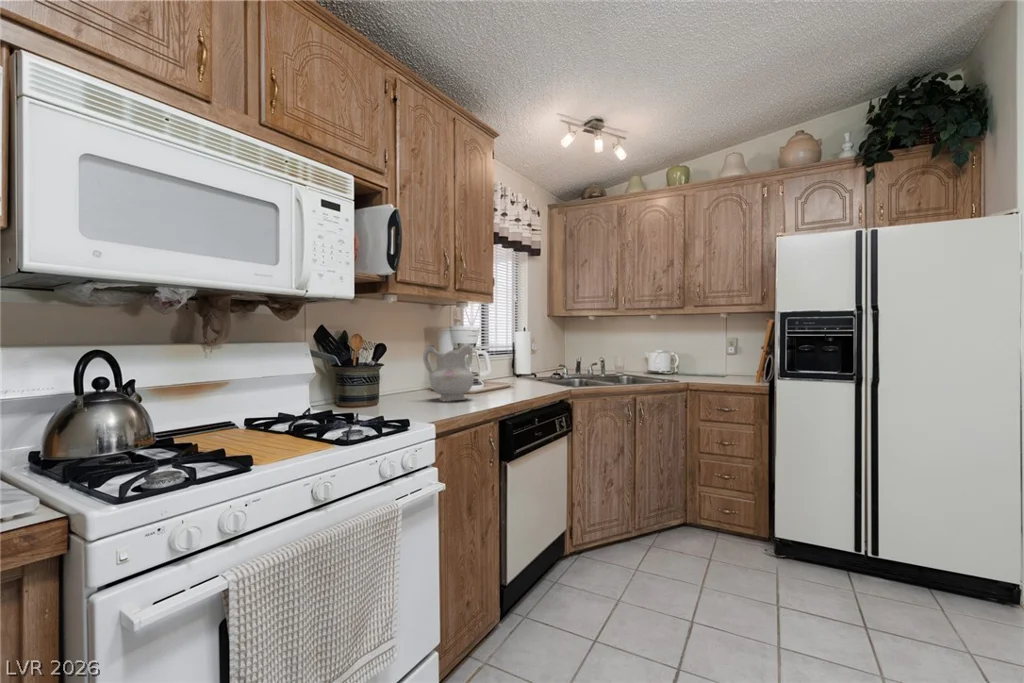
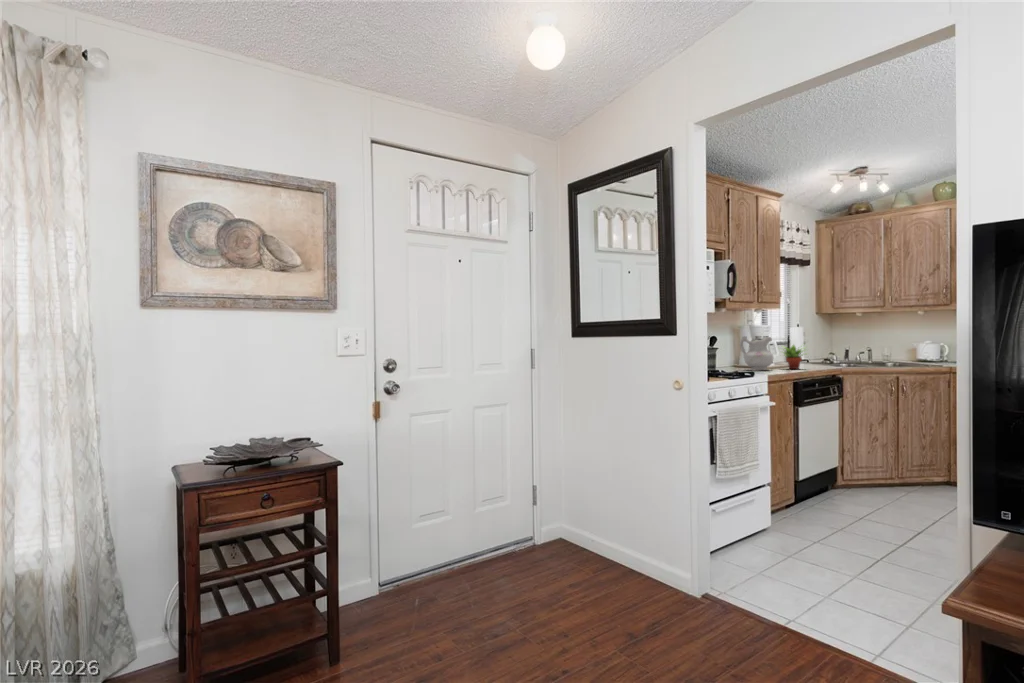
succulent plant: none [483,355,527,395] -> present [784,345,803,369]

